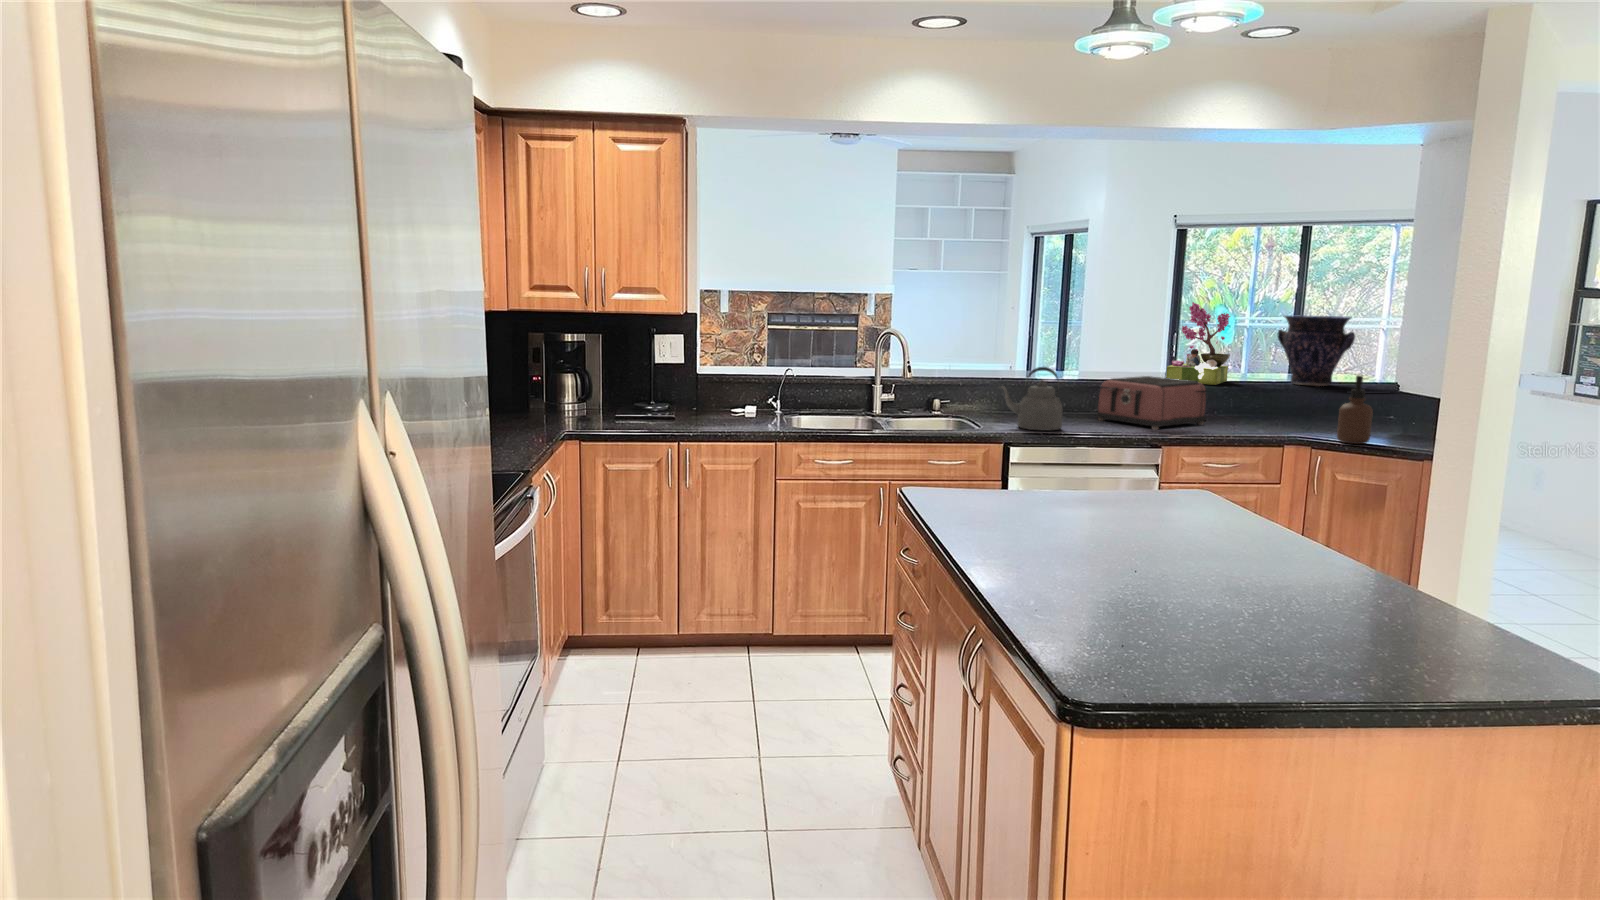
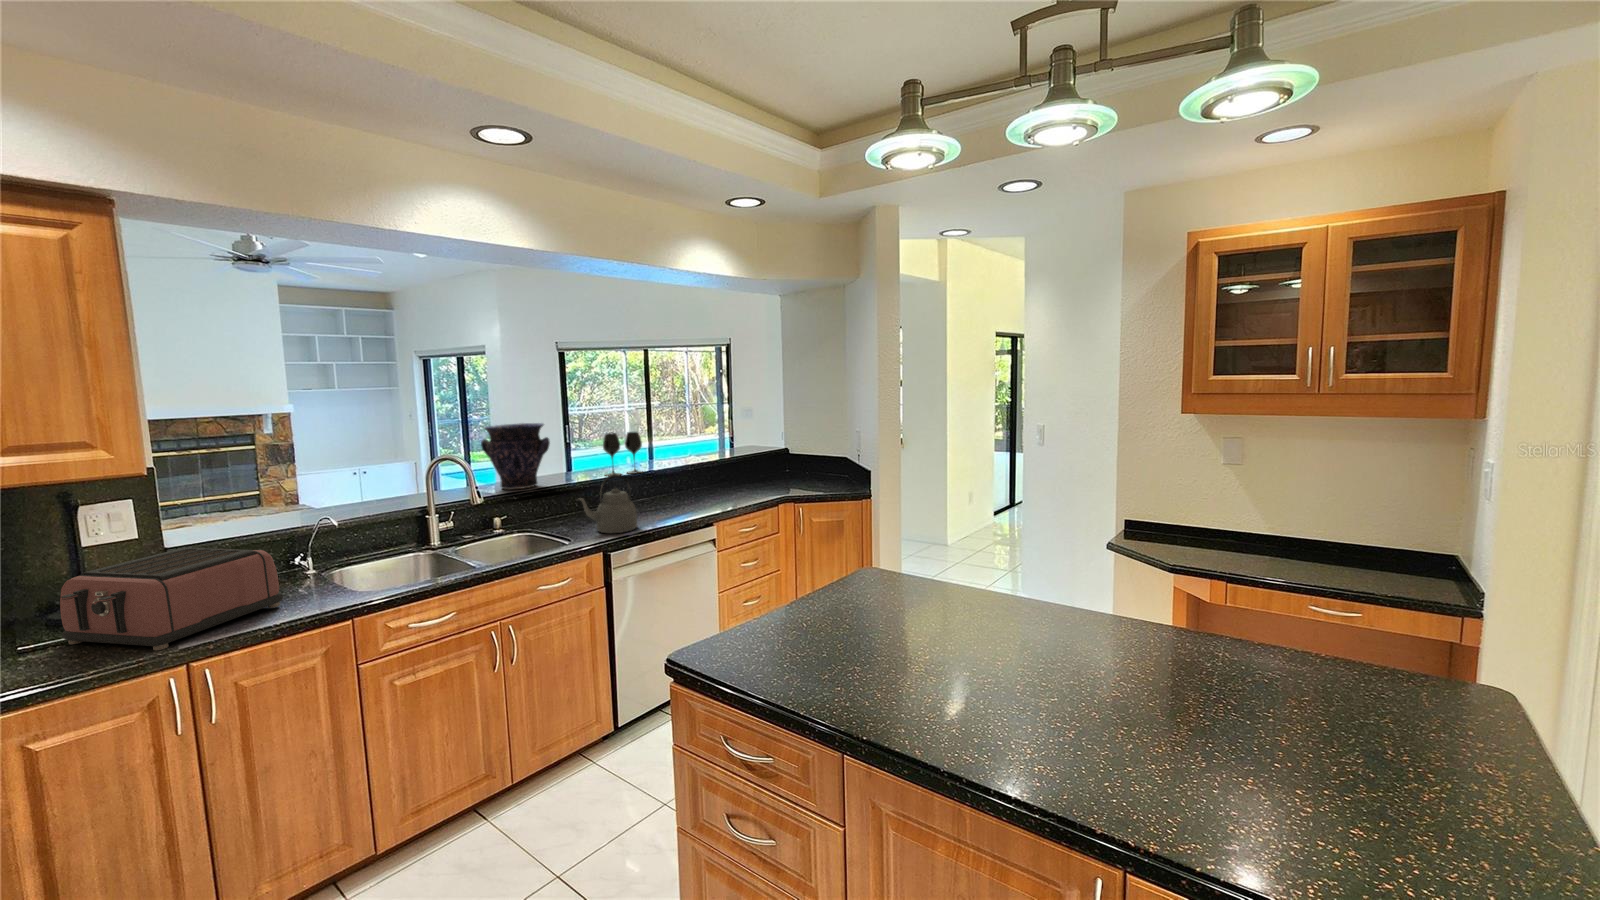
flower arrangement: present [1166,302,1230,385] -> none [667,405,708,468]
vase: present [1278,315,1355,386] -> present [481,423,550,489]
wine glass: none [1076,329,1128,380] -> present [603,432,642,476]
soap dispenser: present [1337,375,1373,444] -> none [809,450,830,497]
toaster: present [1096,376,1206,430] -> present [60,548,283,650]

